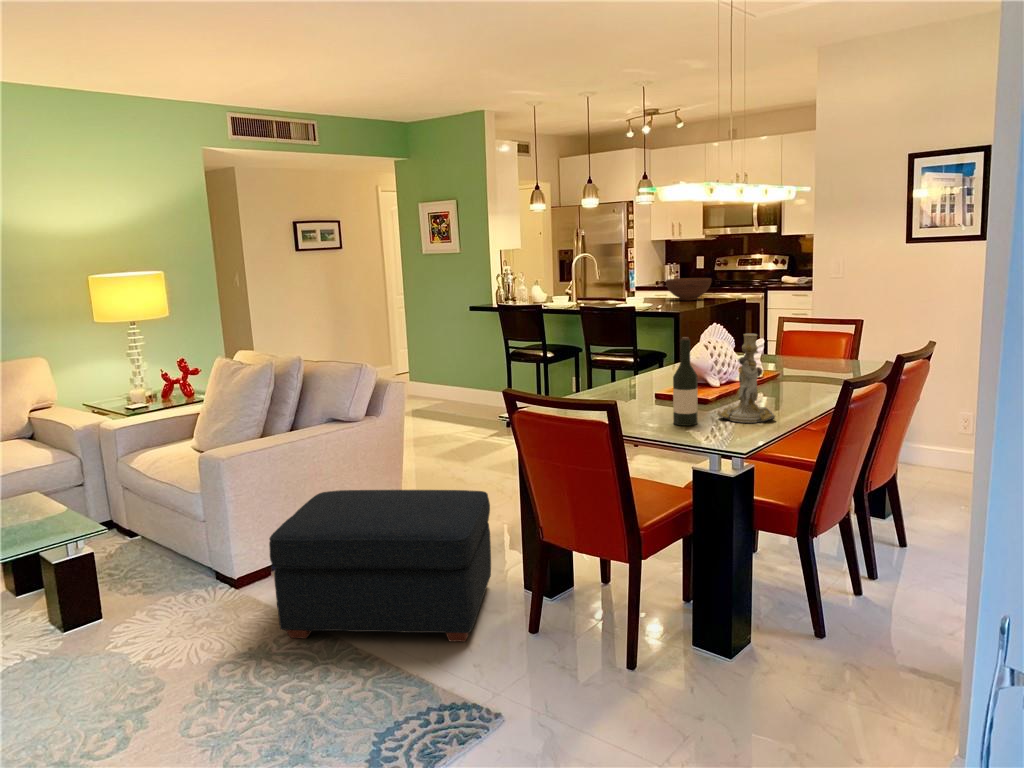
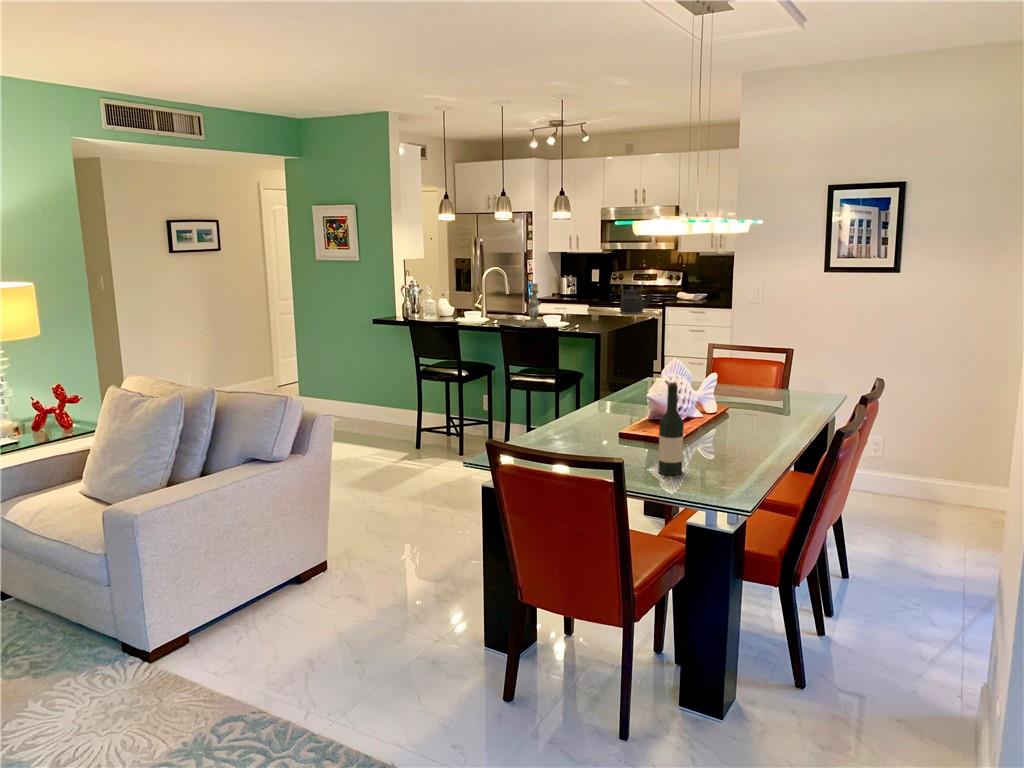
kettle: none [712,264,747,297] -> present [620,286,653,314]
fruit bowl: present [666,278,712,301] -> none [578,295,624,318]
candlestick: present [718,334,775,423] -> present [520,283,547,327]
ottoman: present [269,490,491,642] -> none [209,541,449,726]

